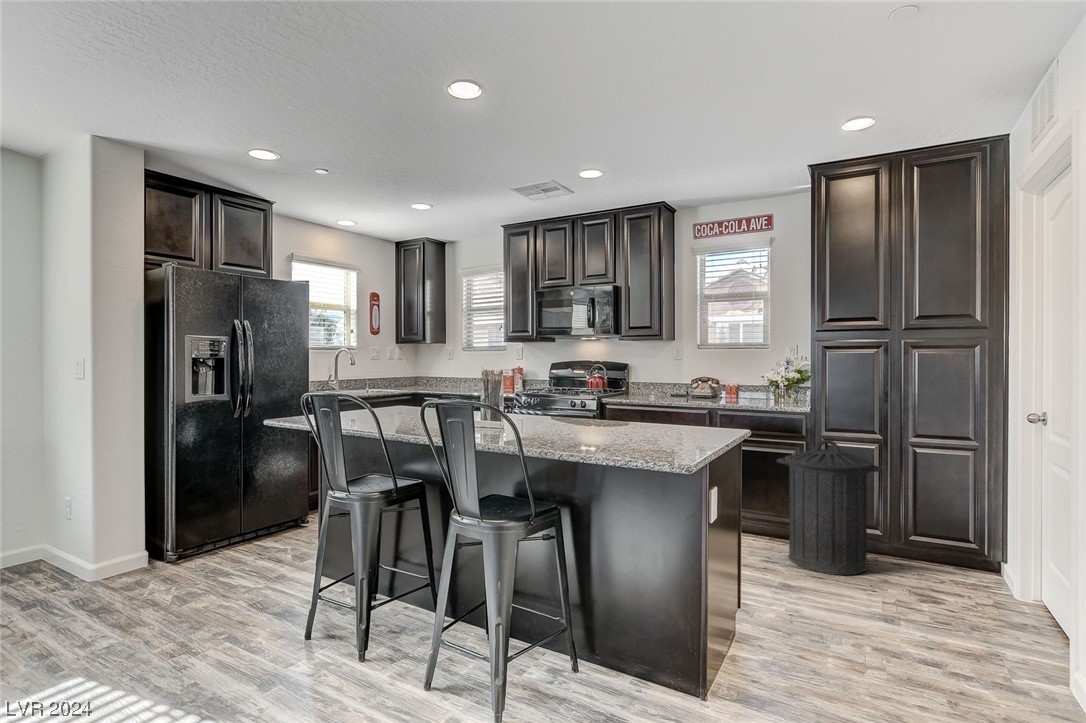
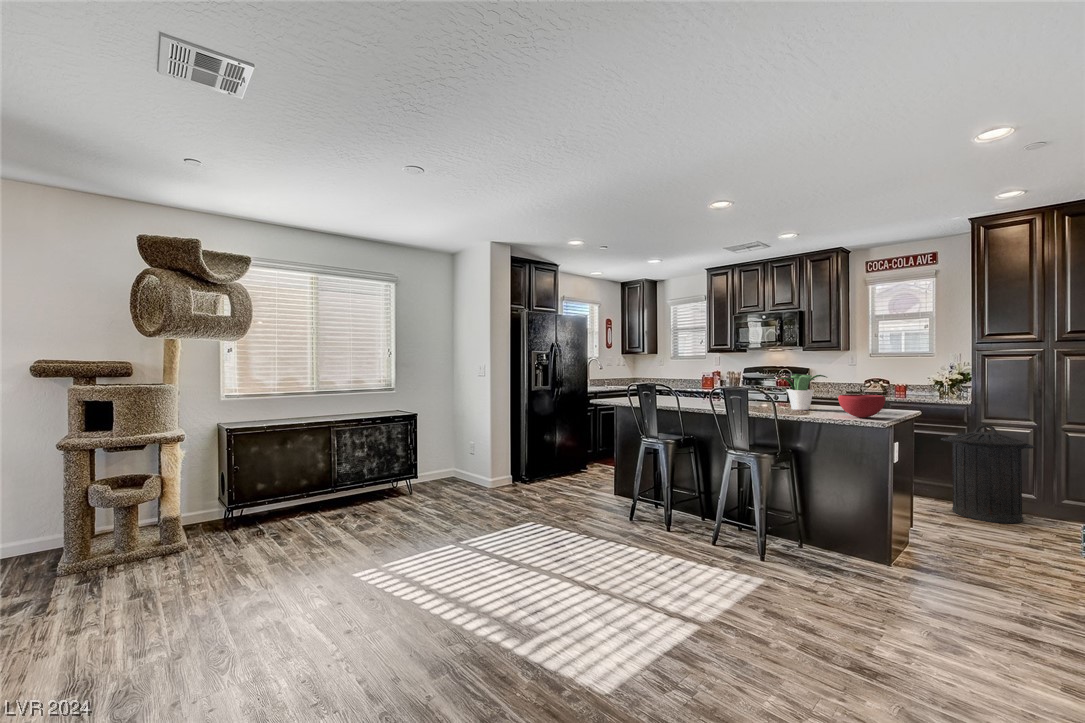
potted plant: none [546,373,621,433] -> present [778,374,827,410]
bowl: none [626,408,697,449] -> present [838,394,886,418]

